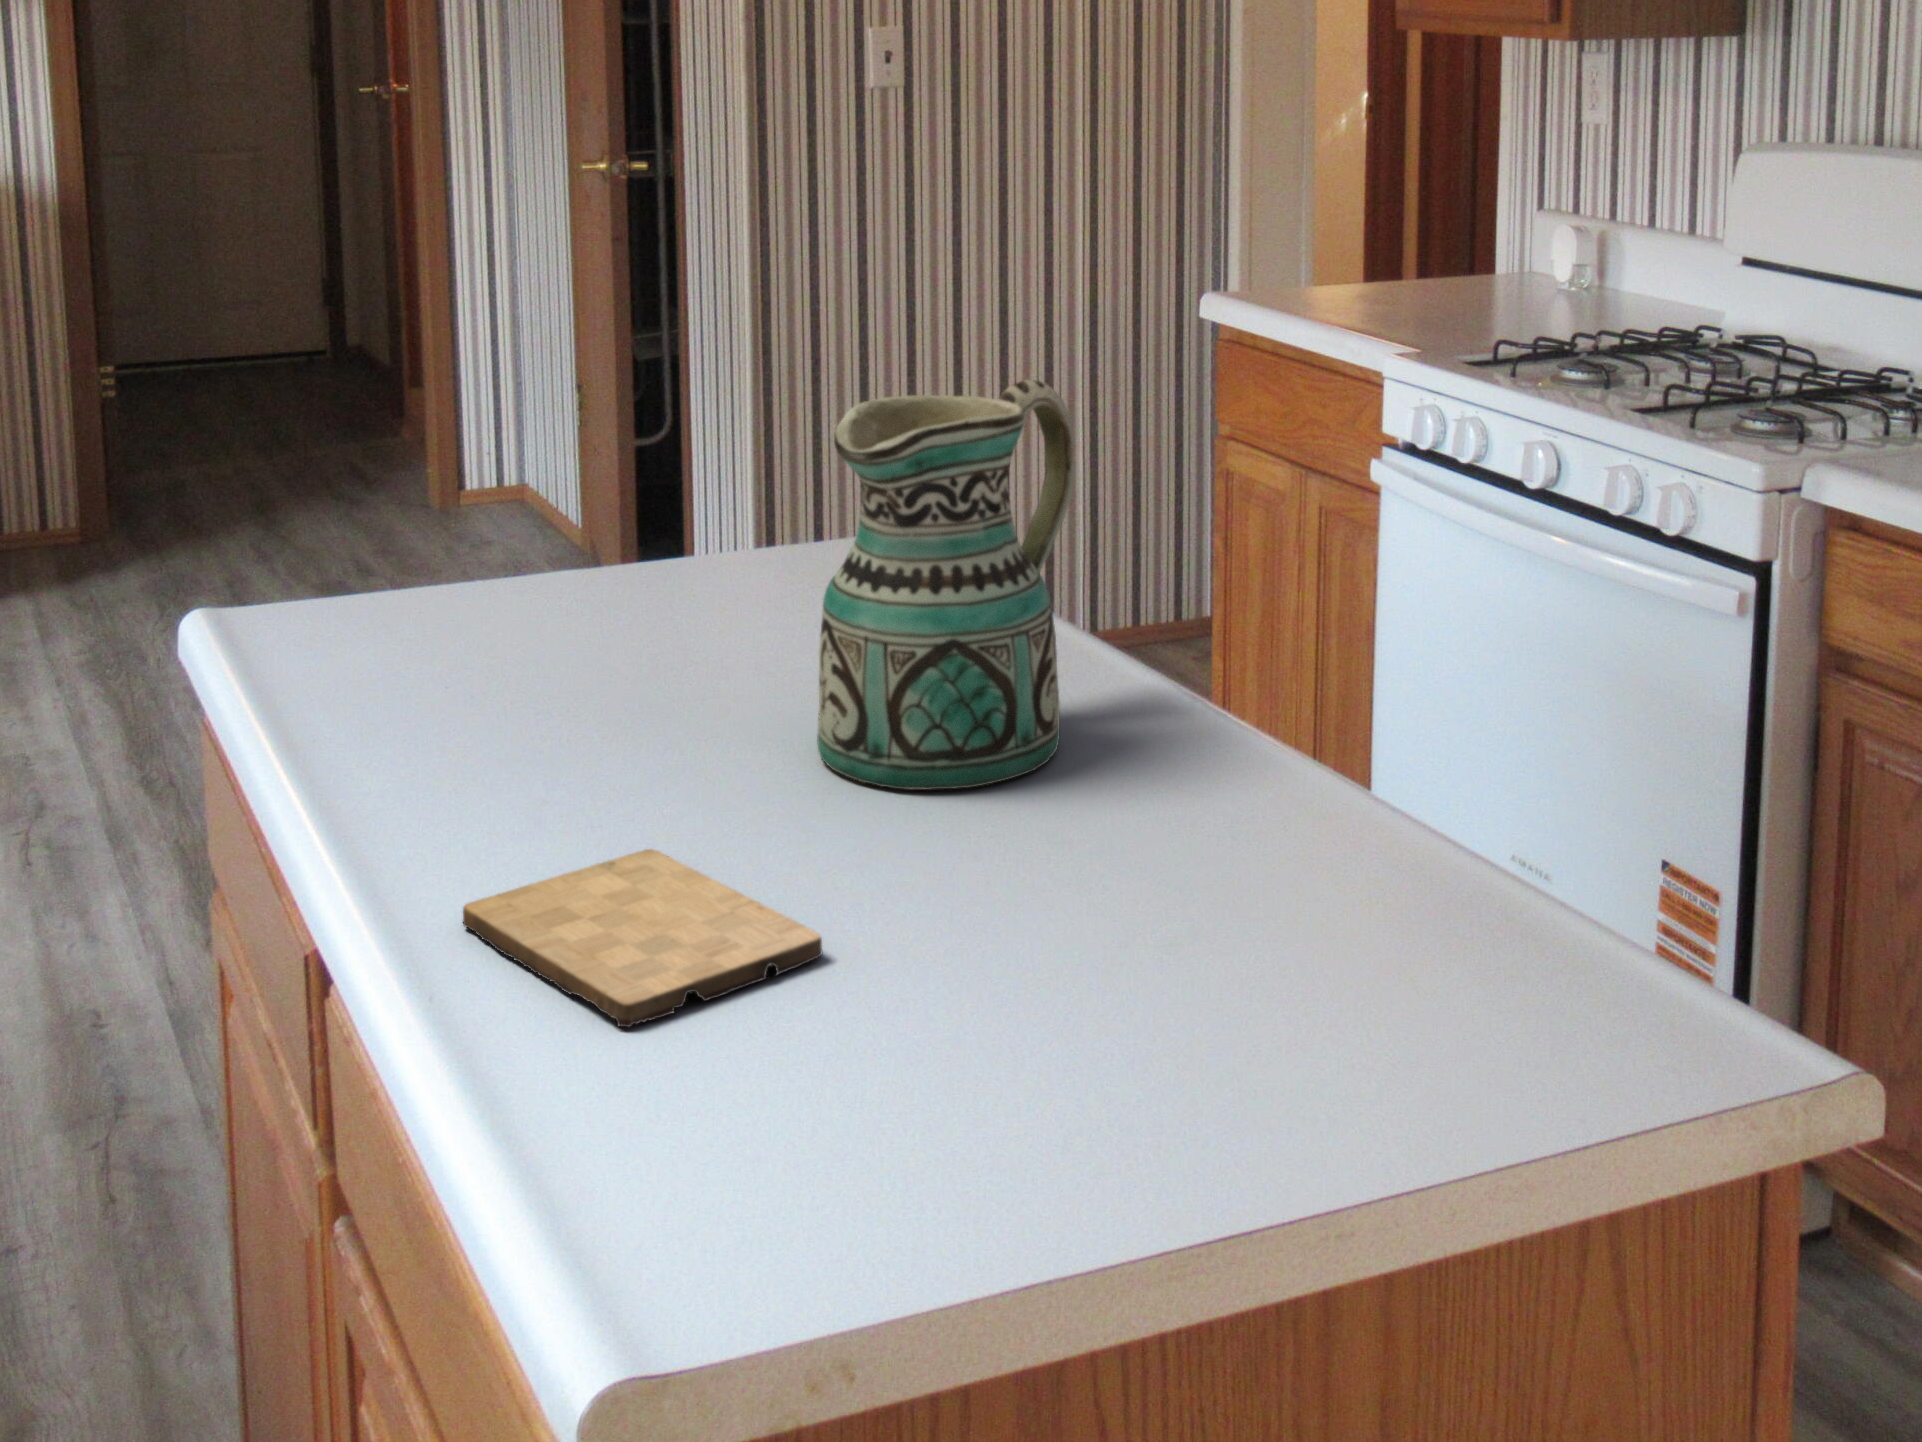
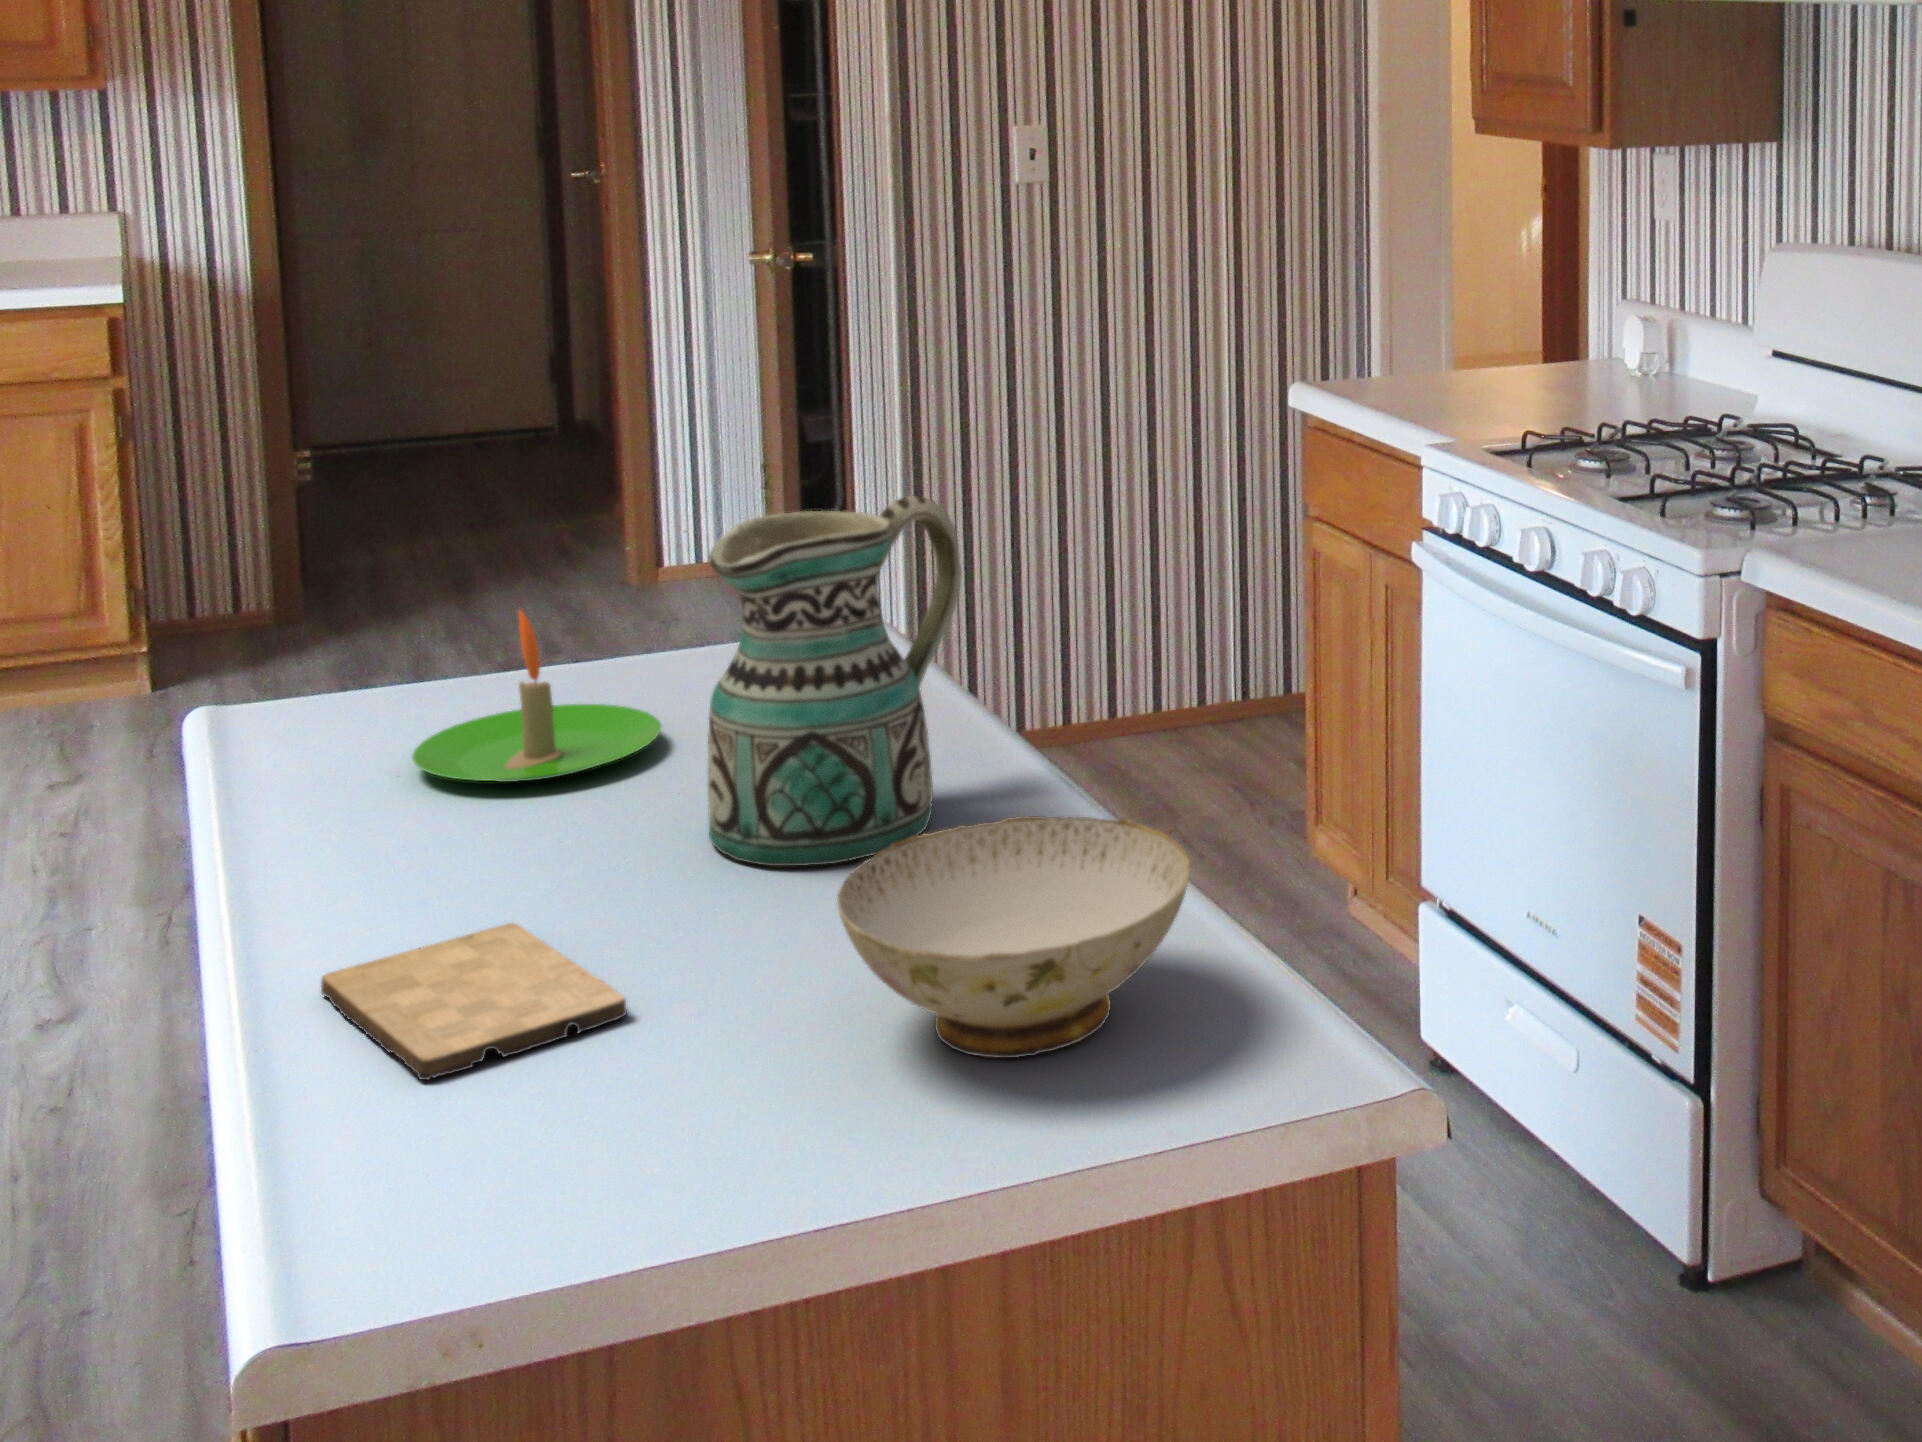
candle: none [455,505,717,694] -> present [412,611,661,782]
ceramic bowl: none [1079,734,1484,1010] -> present [837,816,1190,1058]

